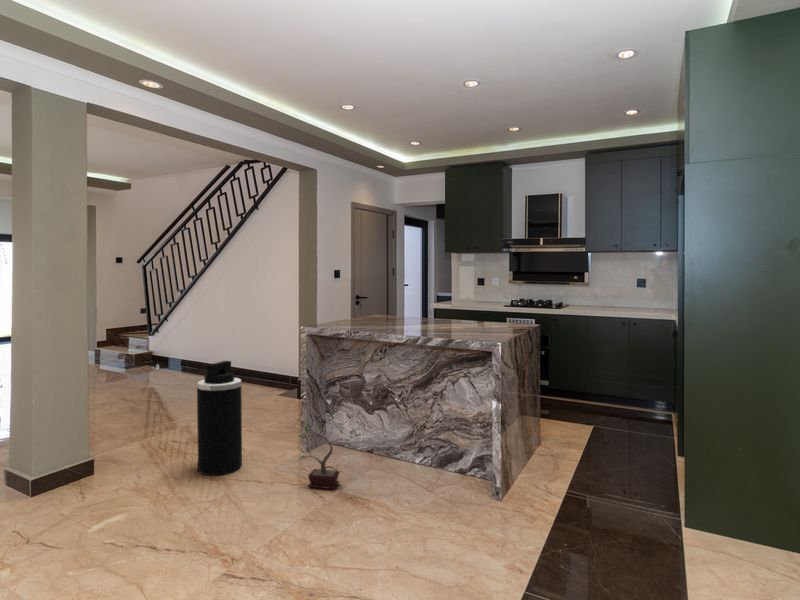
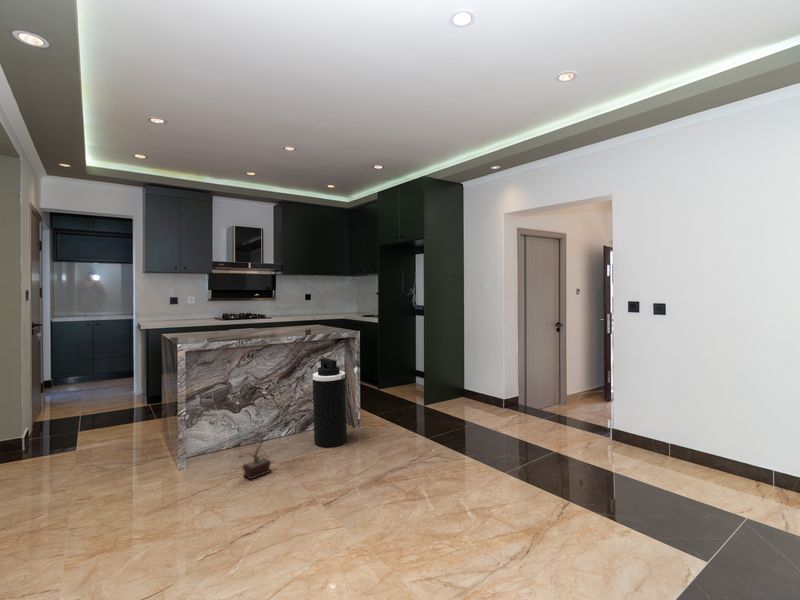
trash can: present [197,361,242,475] -> present [313,358,347,448]

